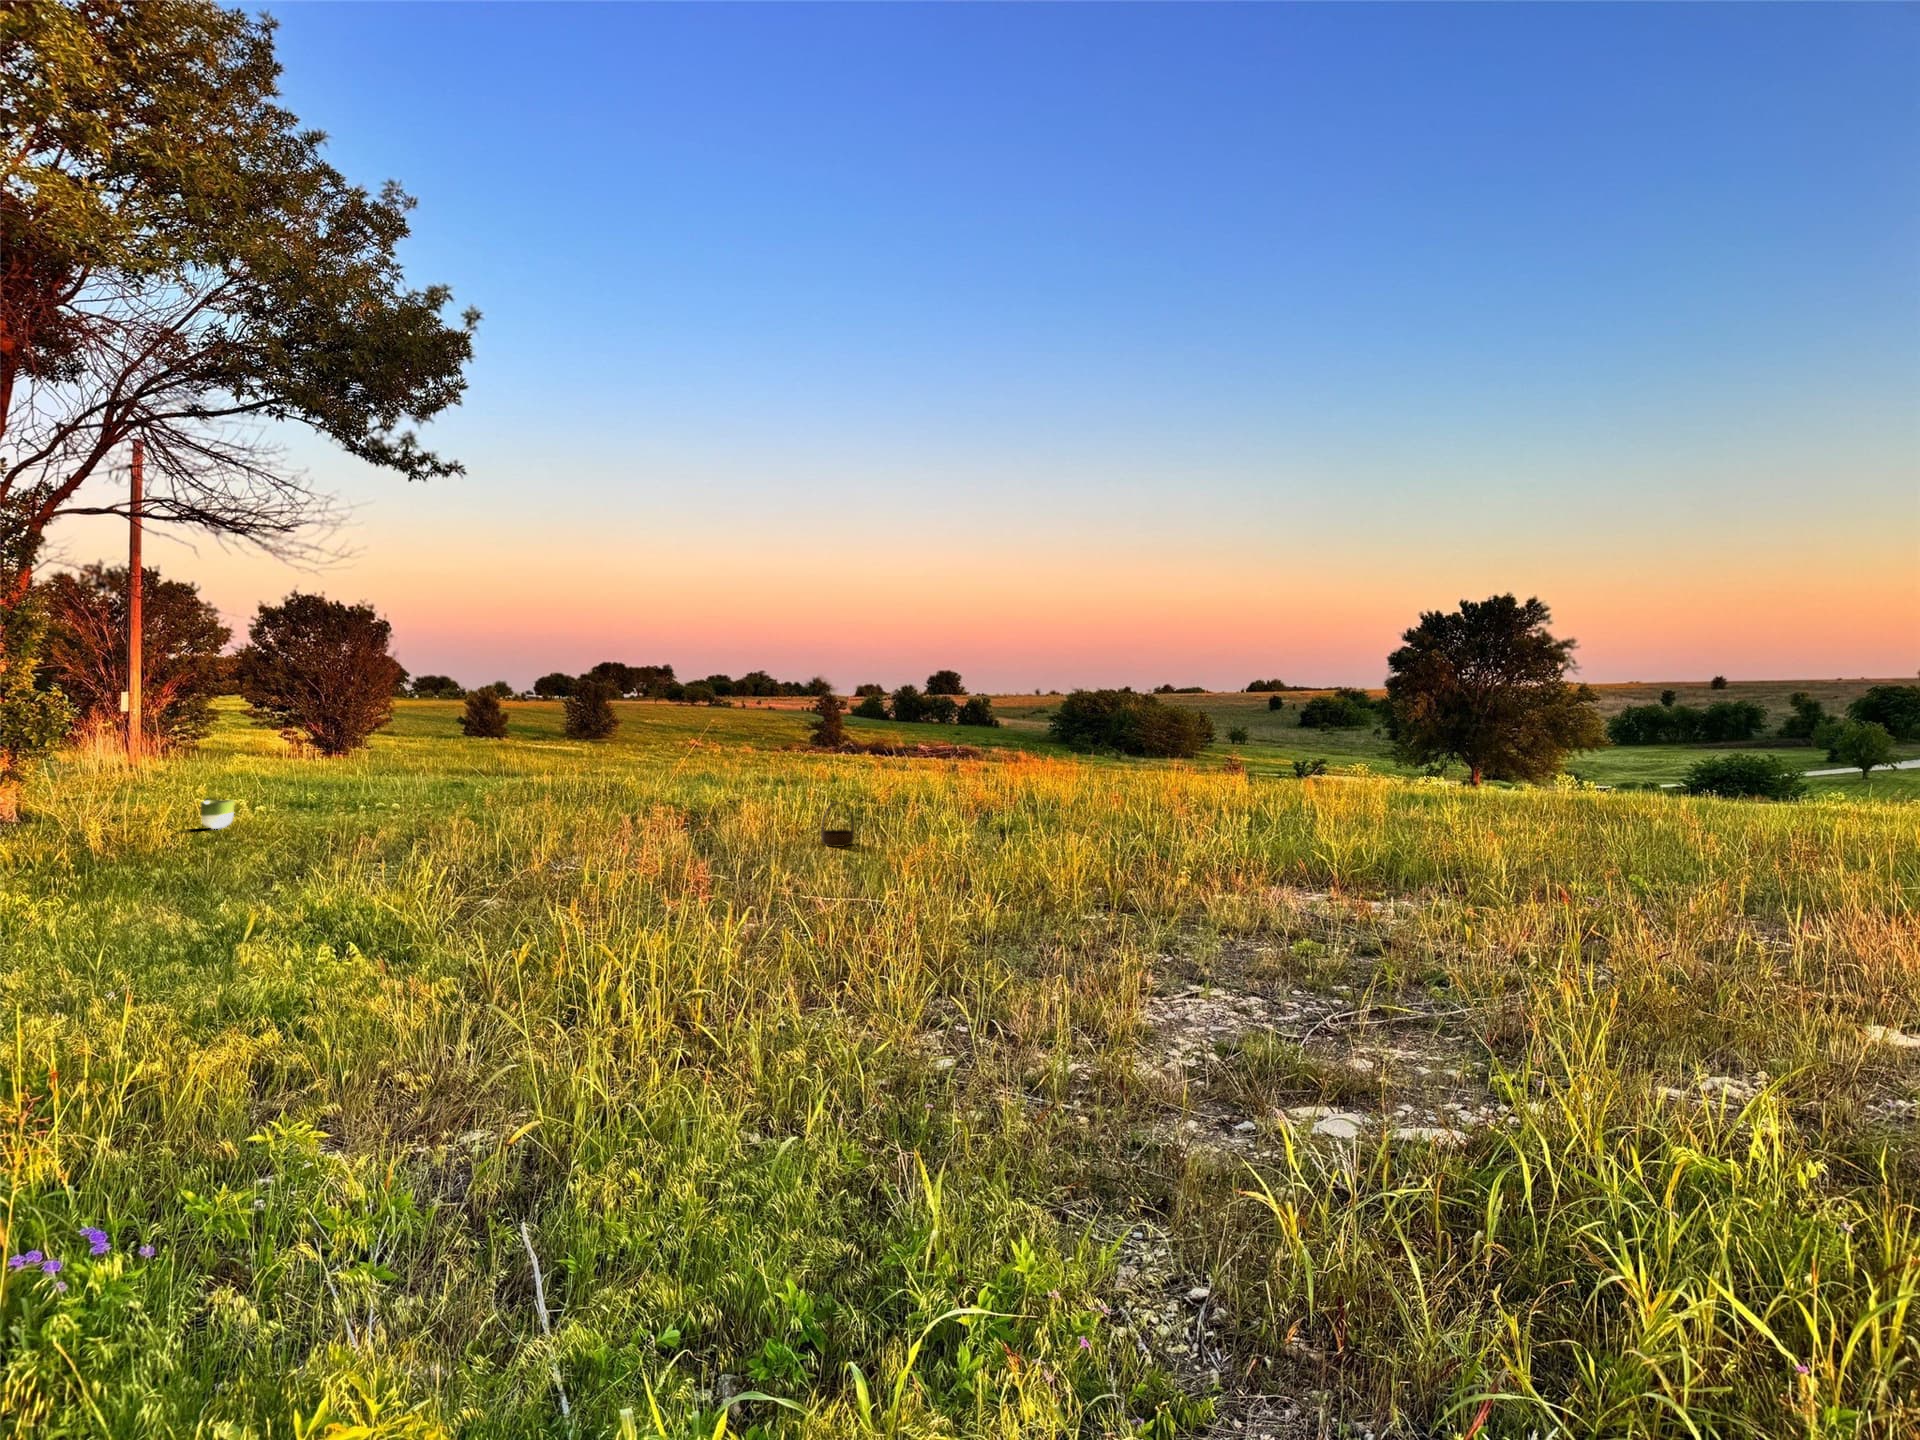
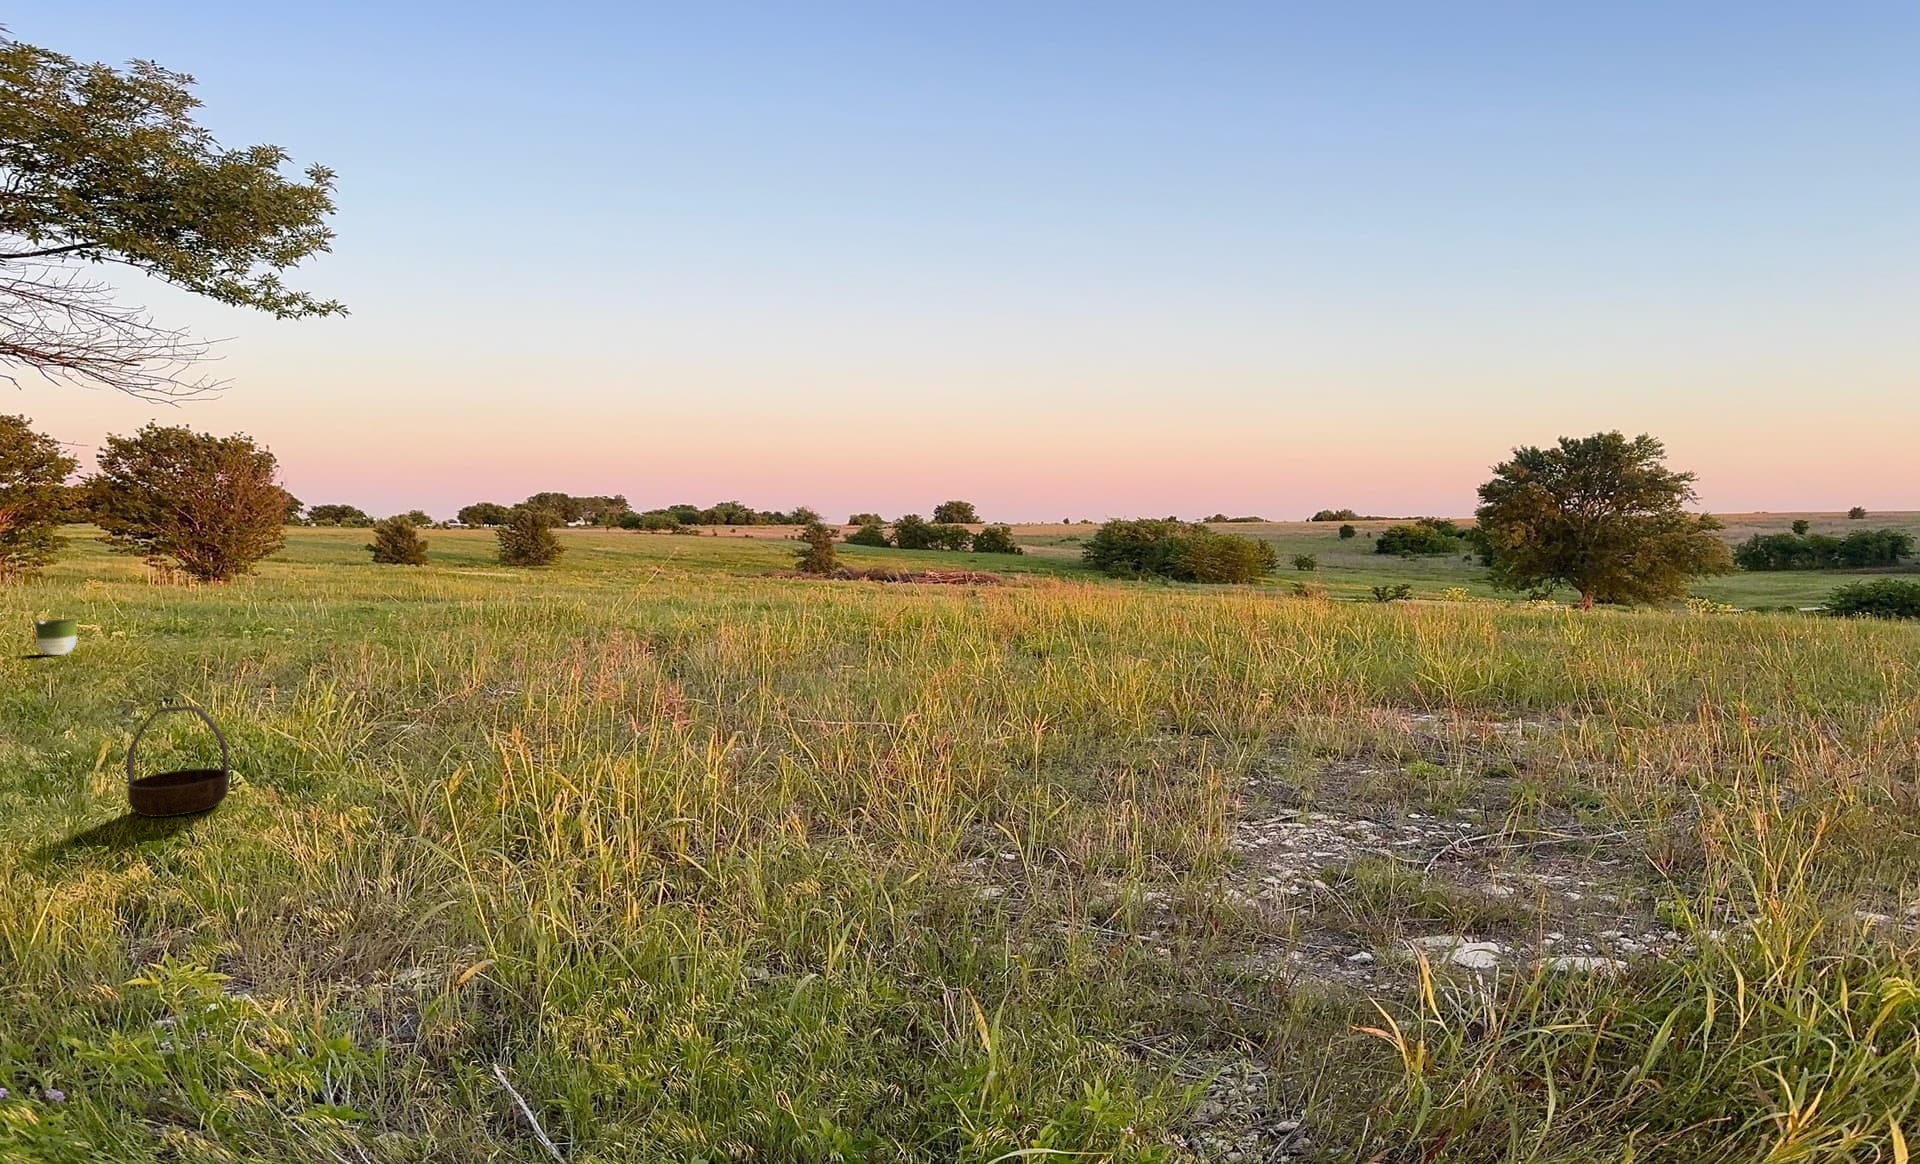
basket: present [821,803,854,847] -> present [127,706,229,817]

